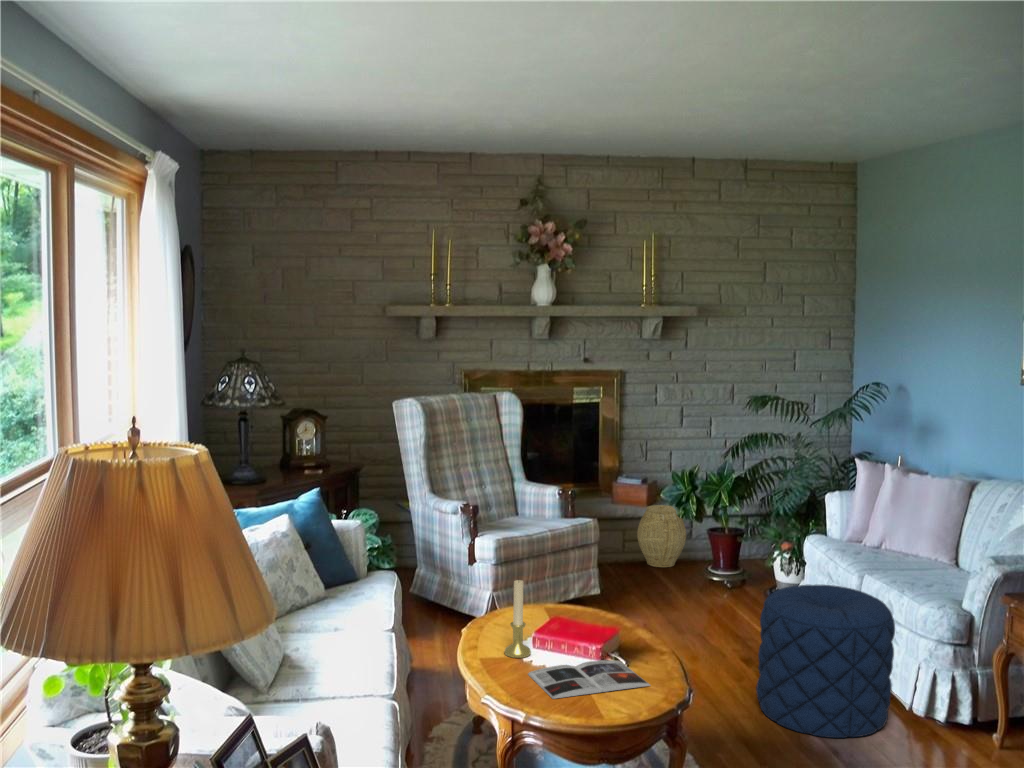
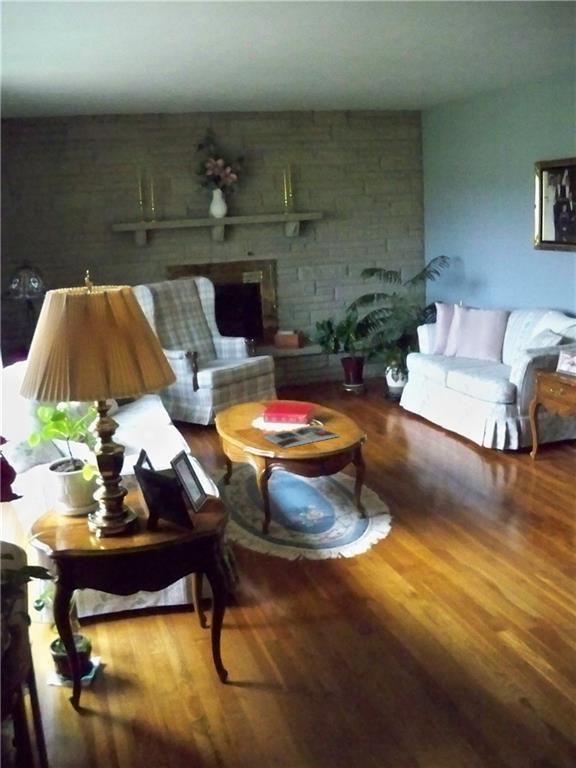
woven basket: present [637,505,686,567] -> none [295,347,327,388]
candle holder: present [505,580,531,658] -> none [244,381,261,431]
pouf: present [756,585,895,738] -> none [391,377,472,466]

